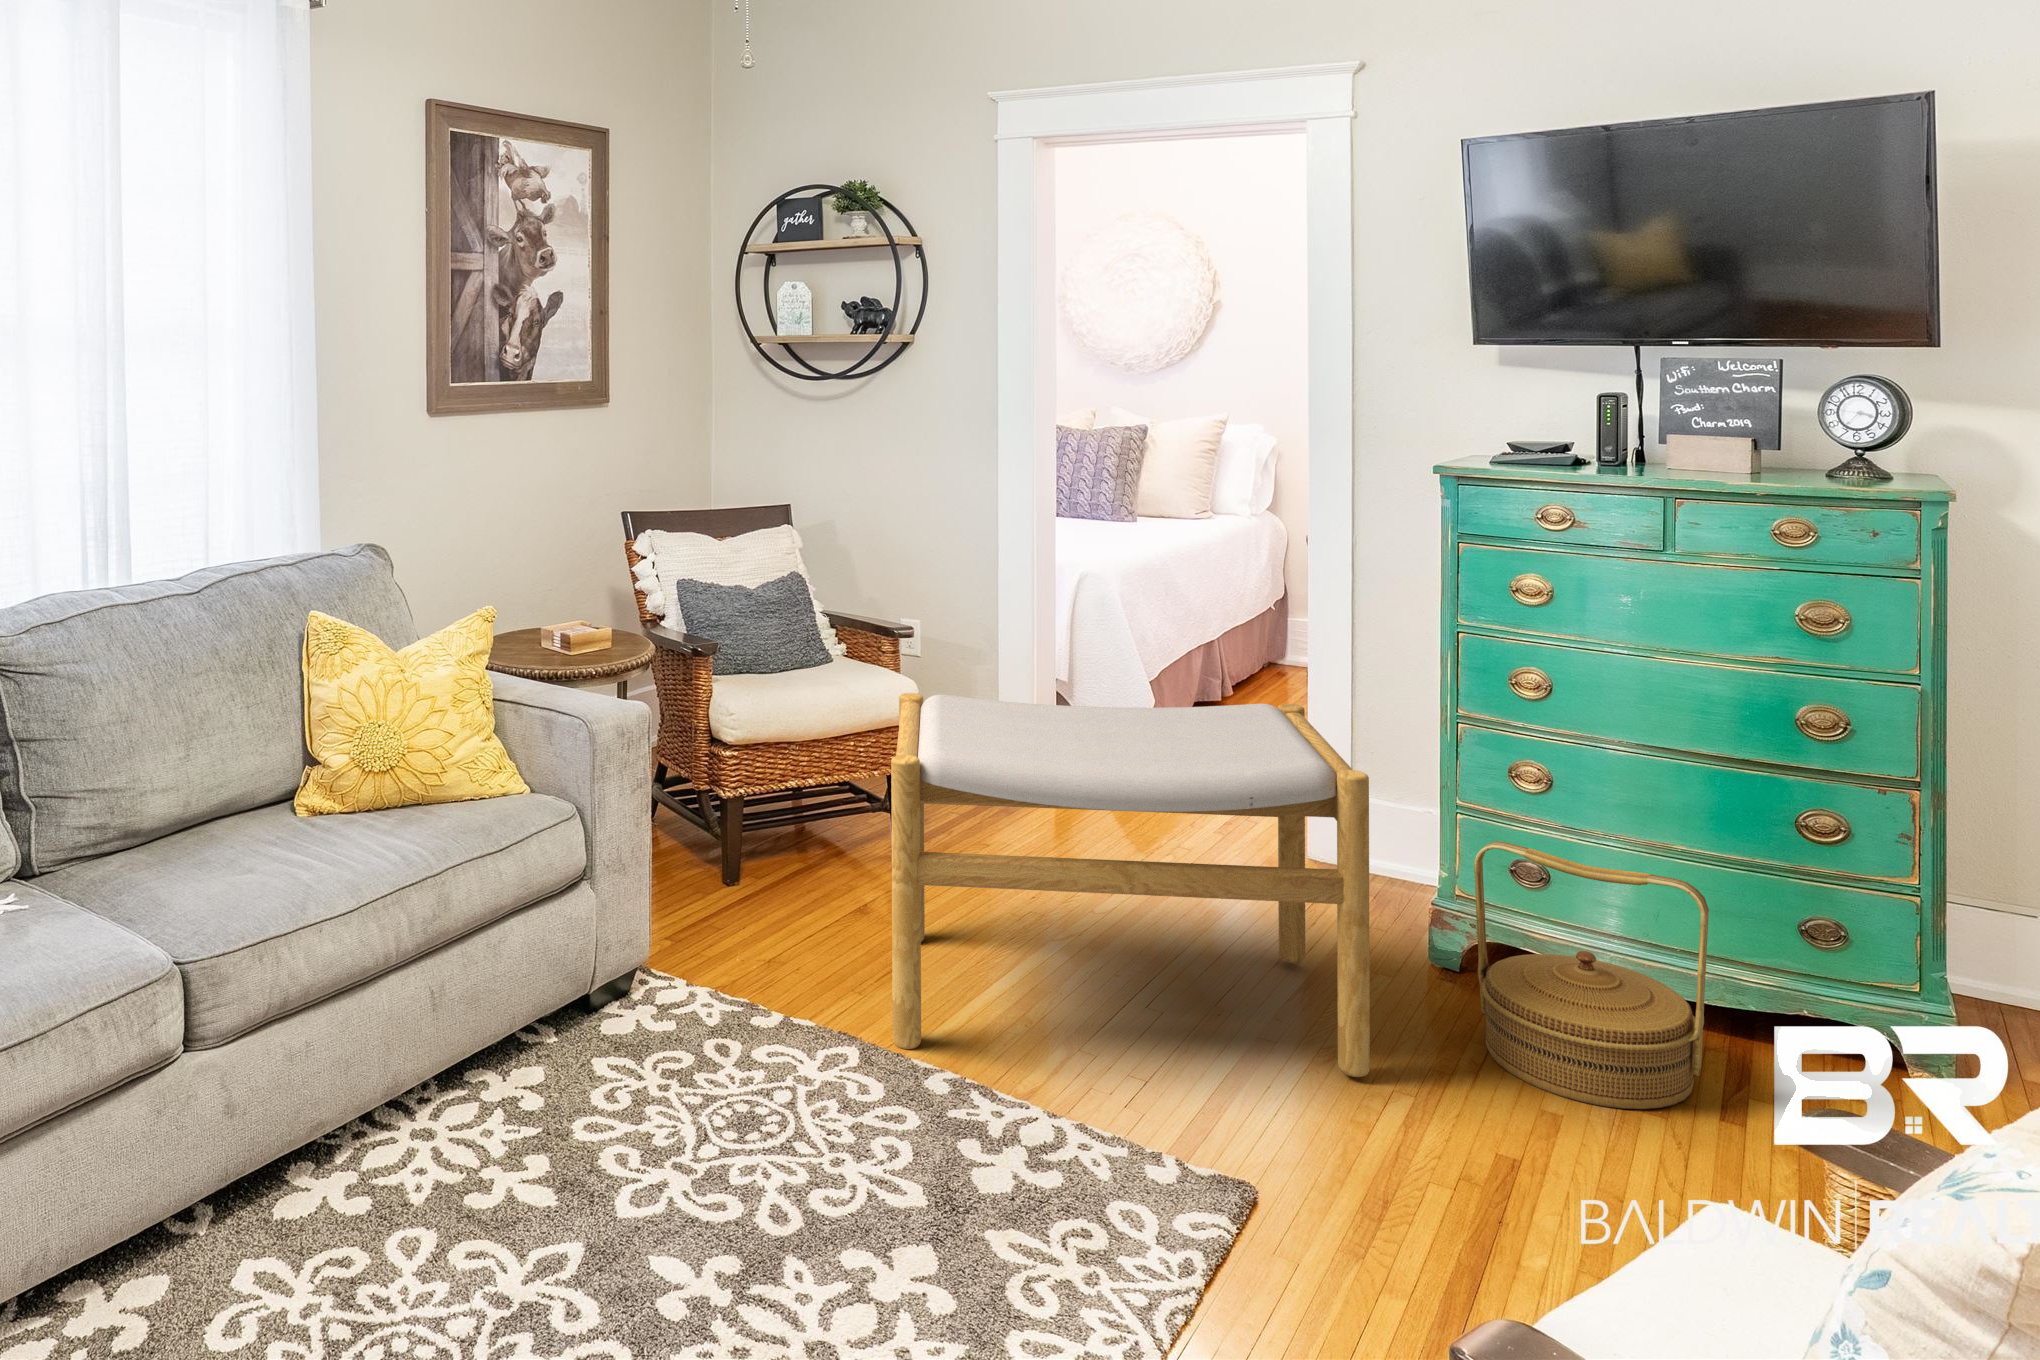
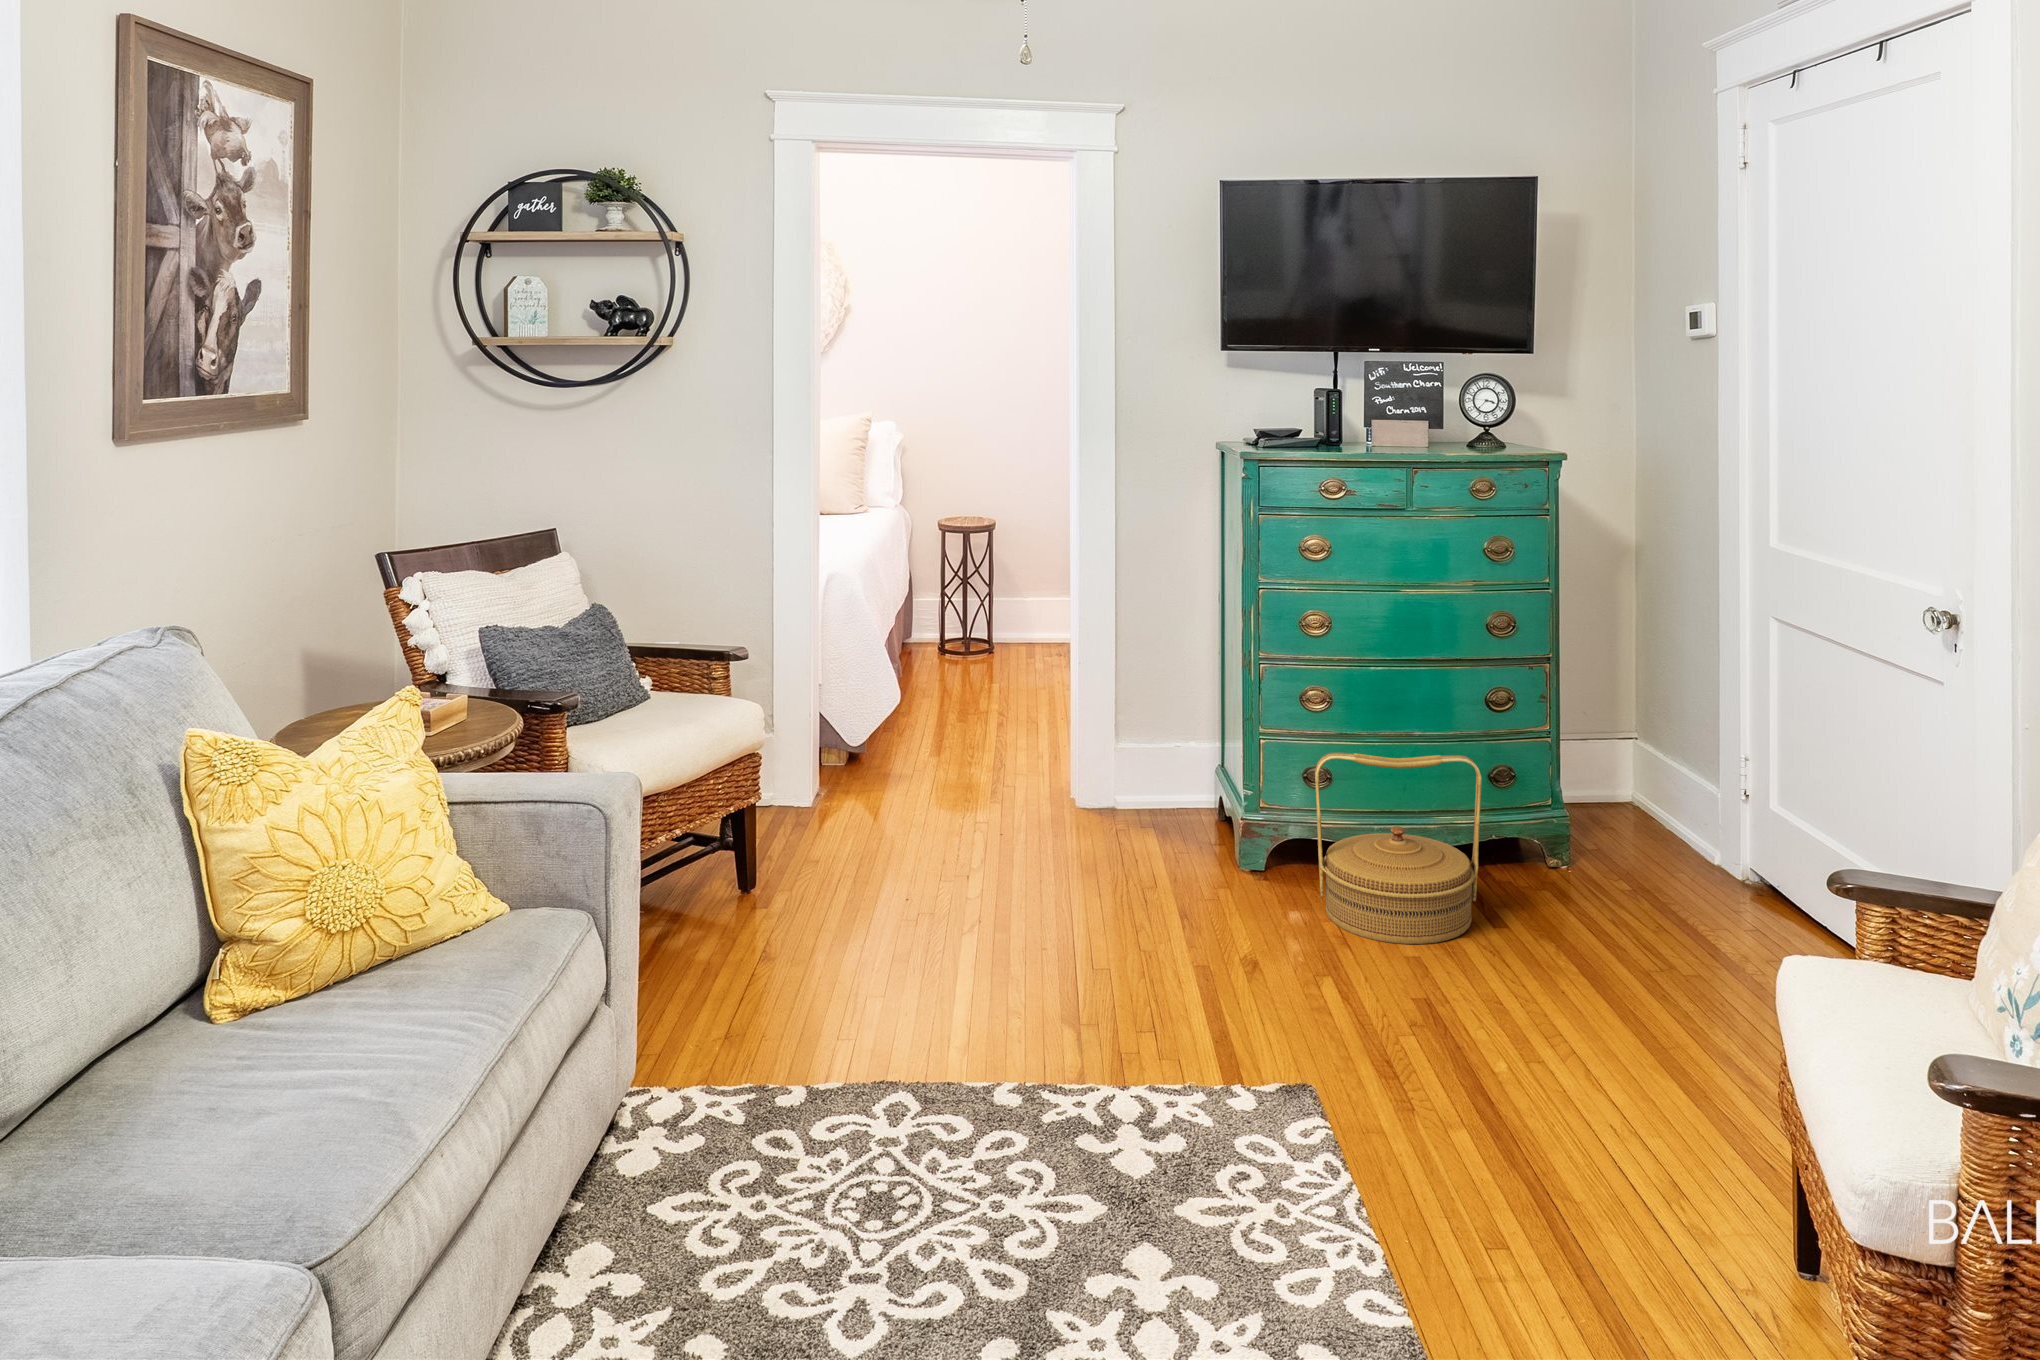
footstool: present [891,693,1370,1077] -> none [823,666,1294,1078]

